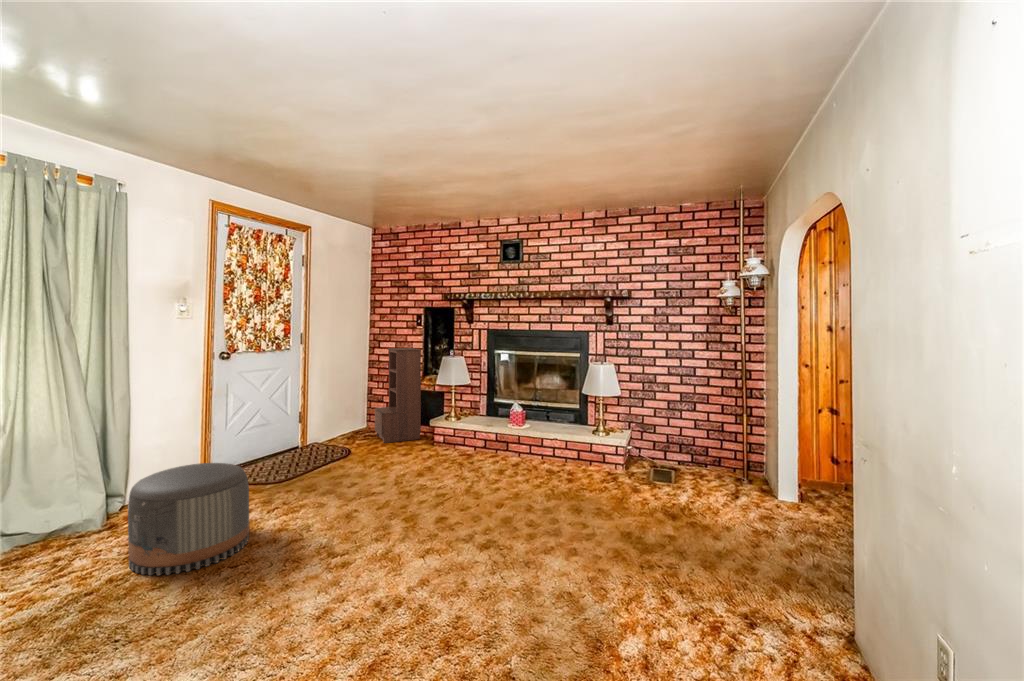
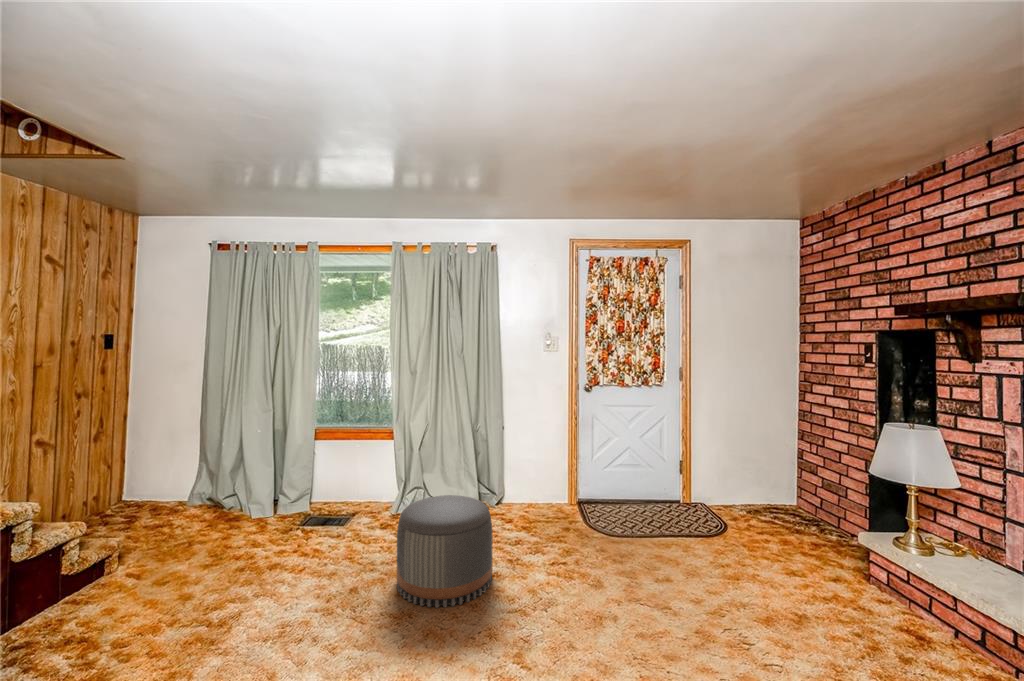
bookshelf: present [375,348,421,443] -> none [779,396,858,558]

